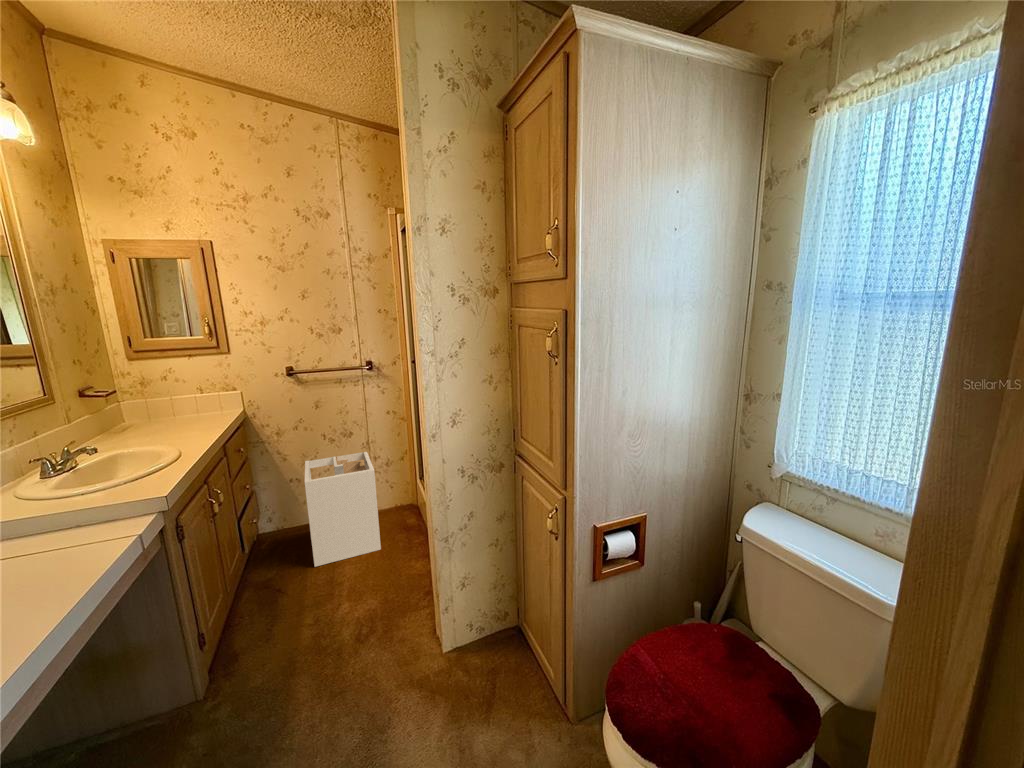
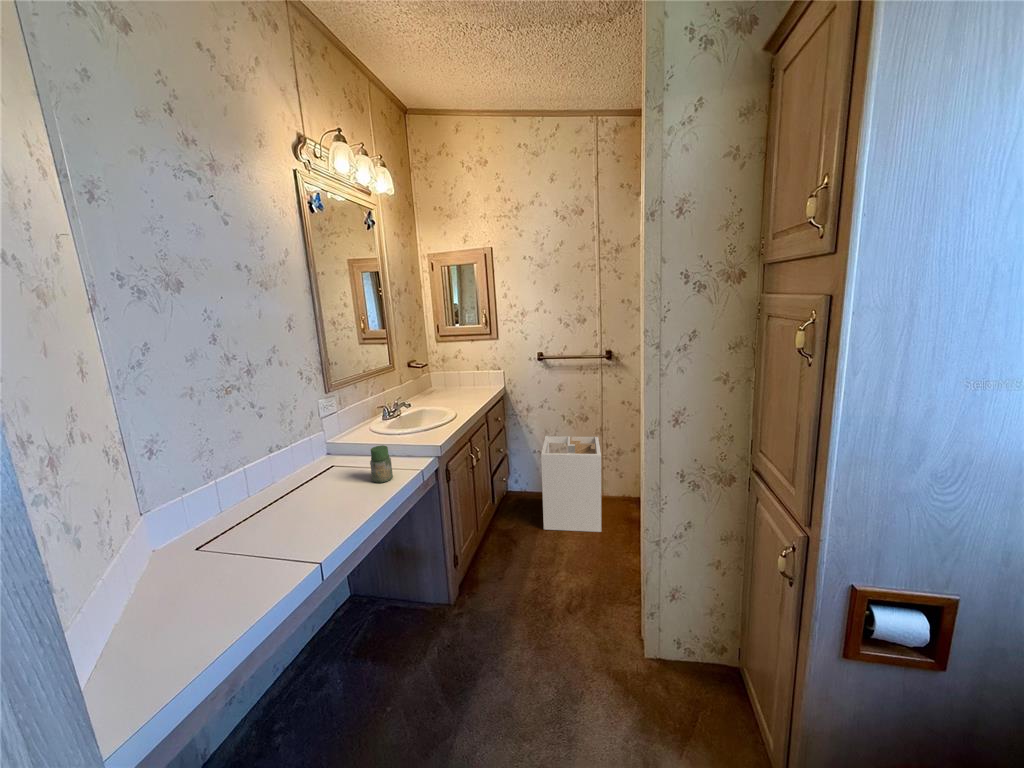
jar: none [36,514,86,573] -> present [370,446,393,483]

